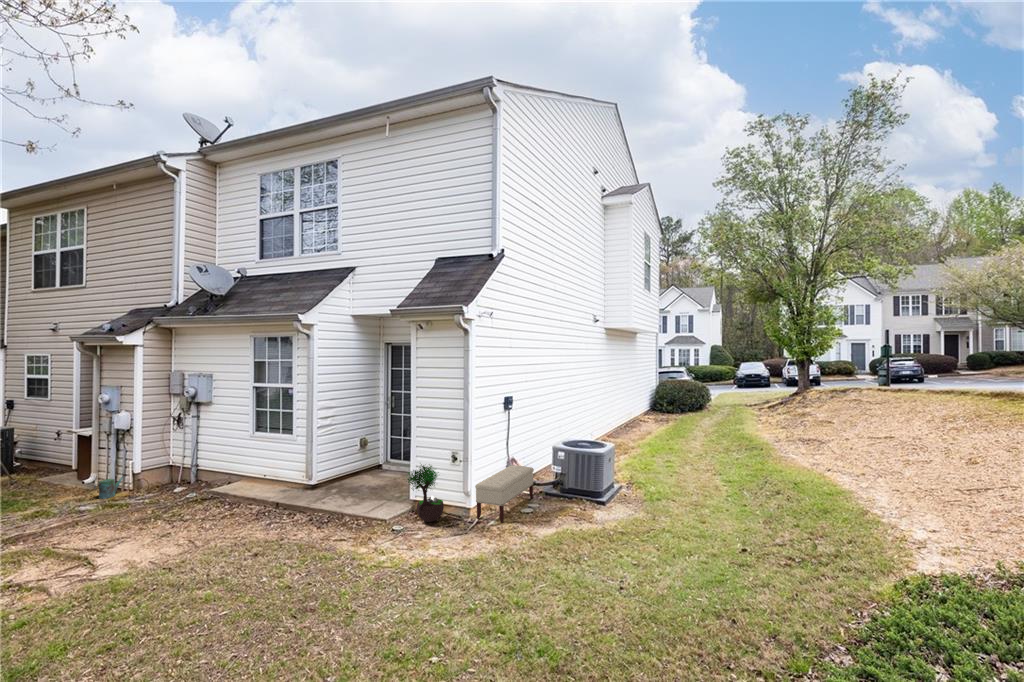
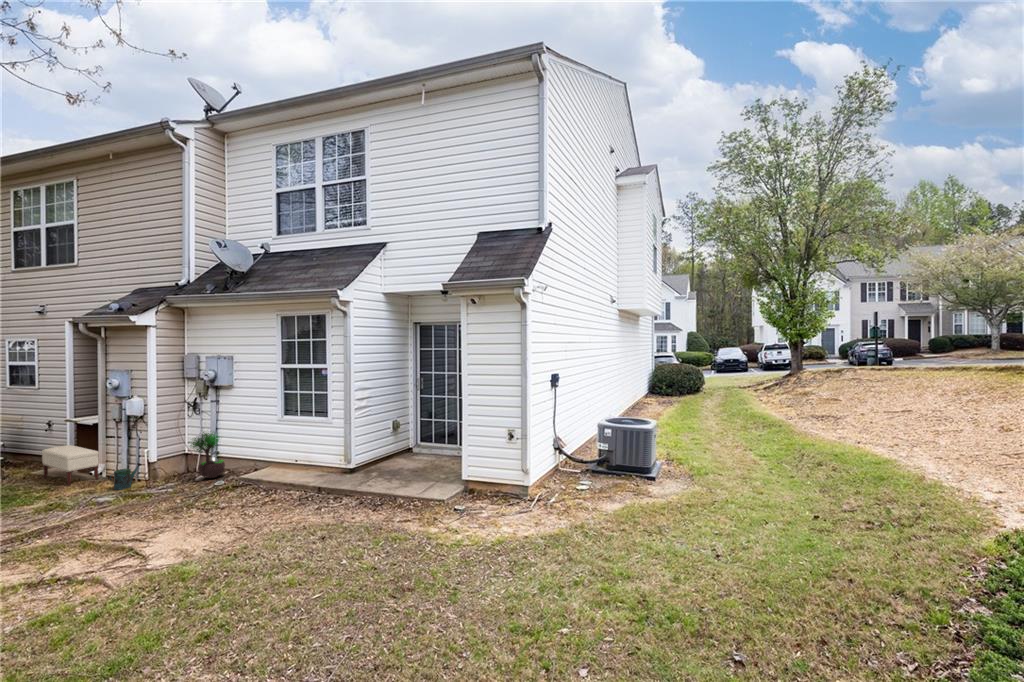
potted tree: present [408,464,444,522] -> present [191,432,225,478]
bench: present [475,465,534,523] -> present [42,445,99,485]

